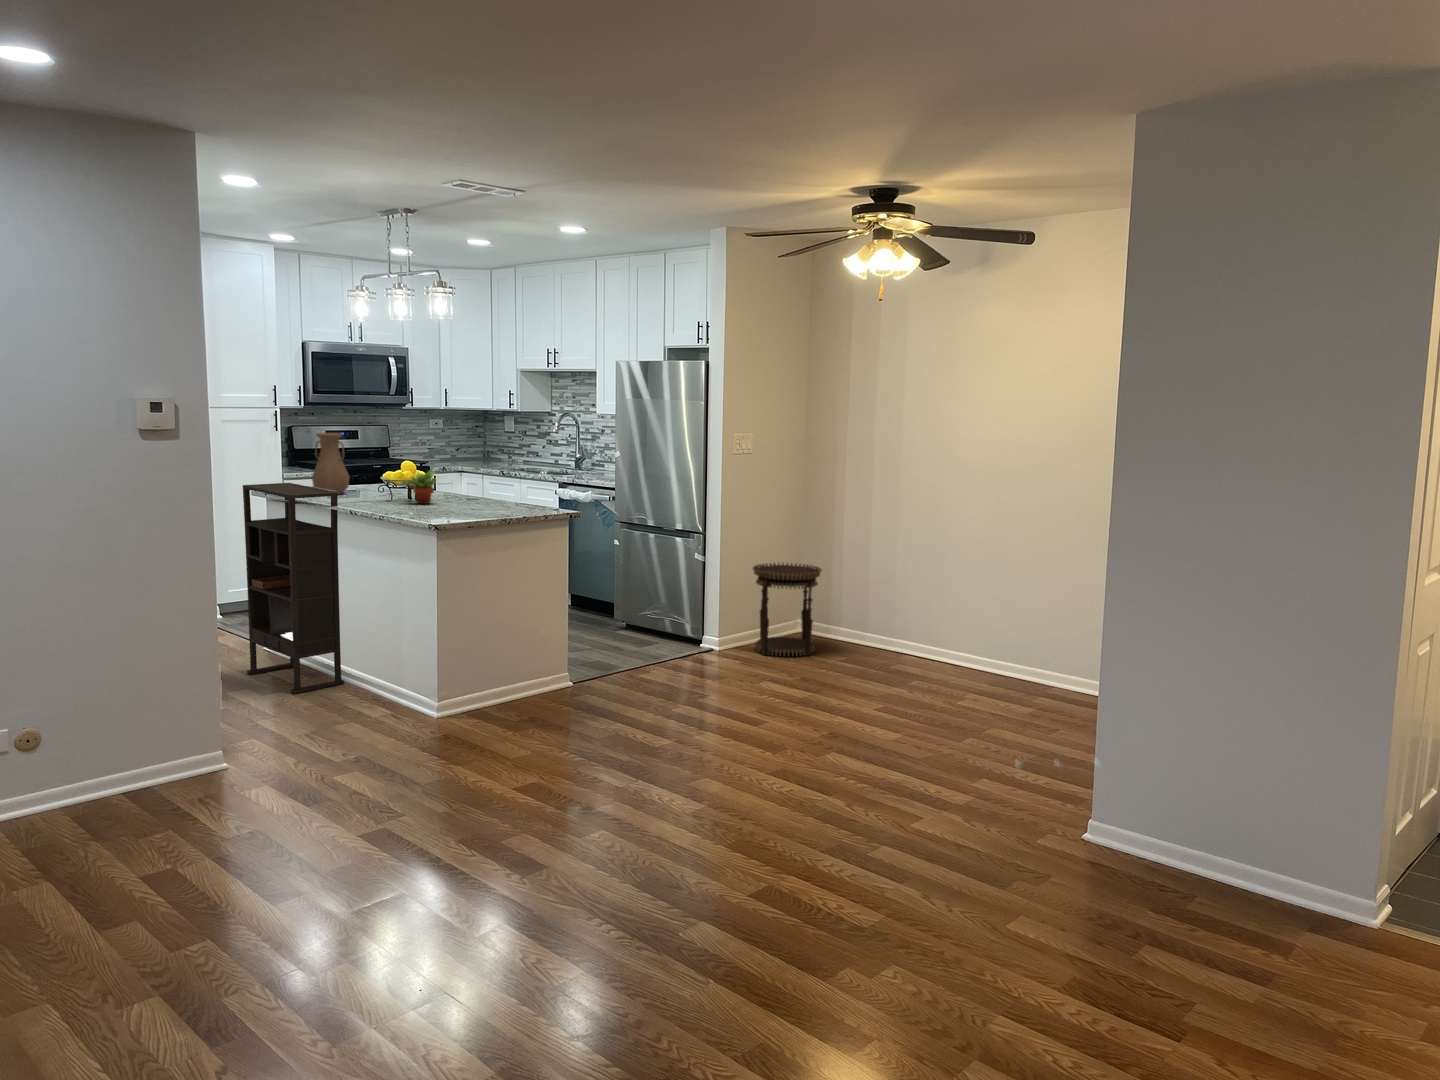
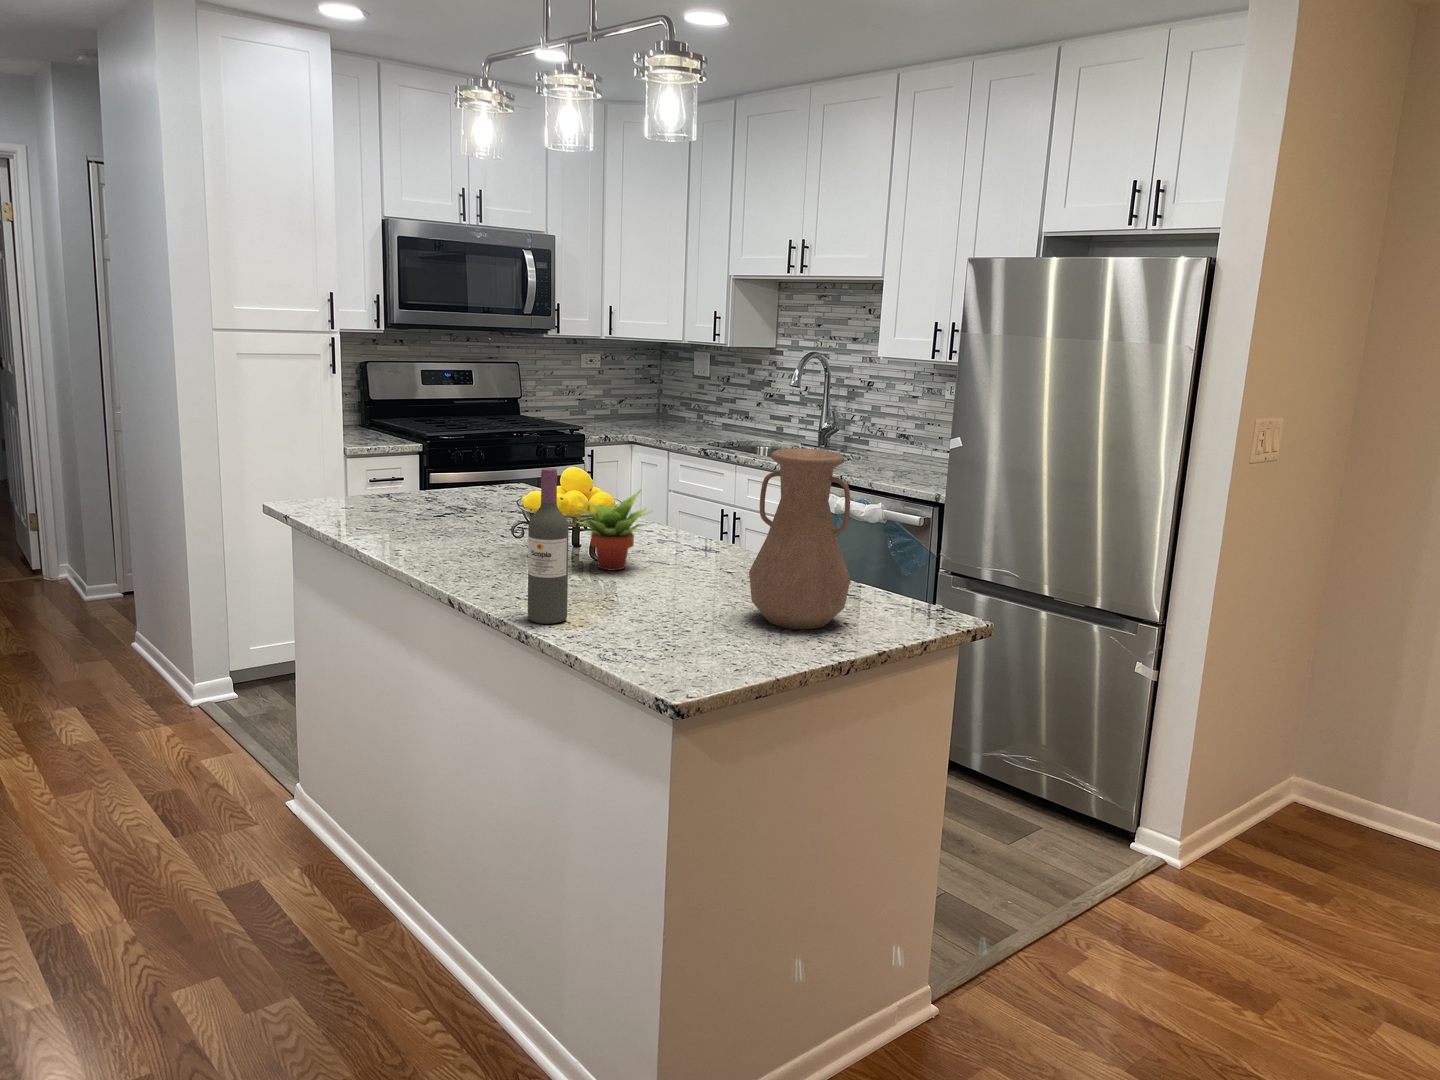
vase: present [312,433,349,494] -> present [749,448,851,629]
wine bottle: none [380,449,397,512] -> present [528,468,569,624]
bookshelf: present [243,483,344,694] -> none [229,508,435,1000]
side table: present [753,563,822,656] -> none [1224,677,1400,887]

